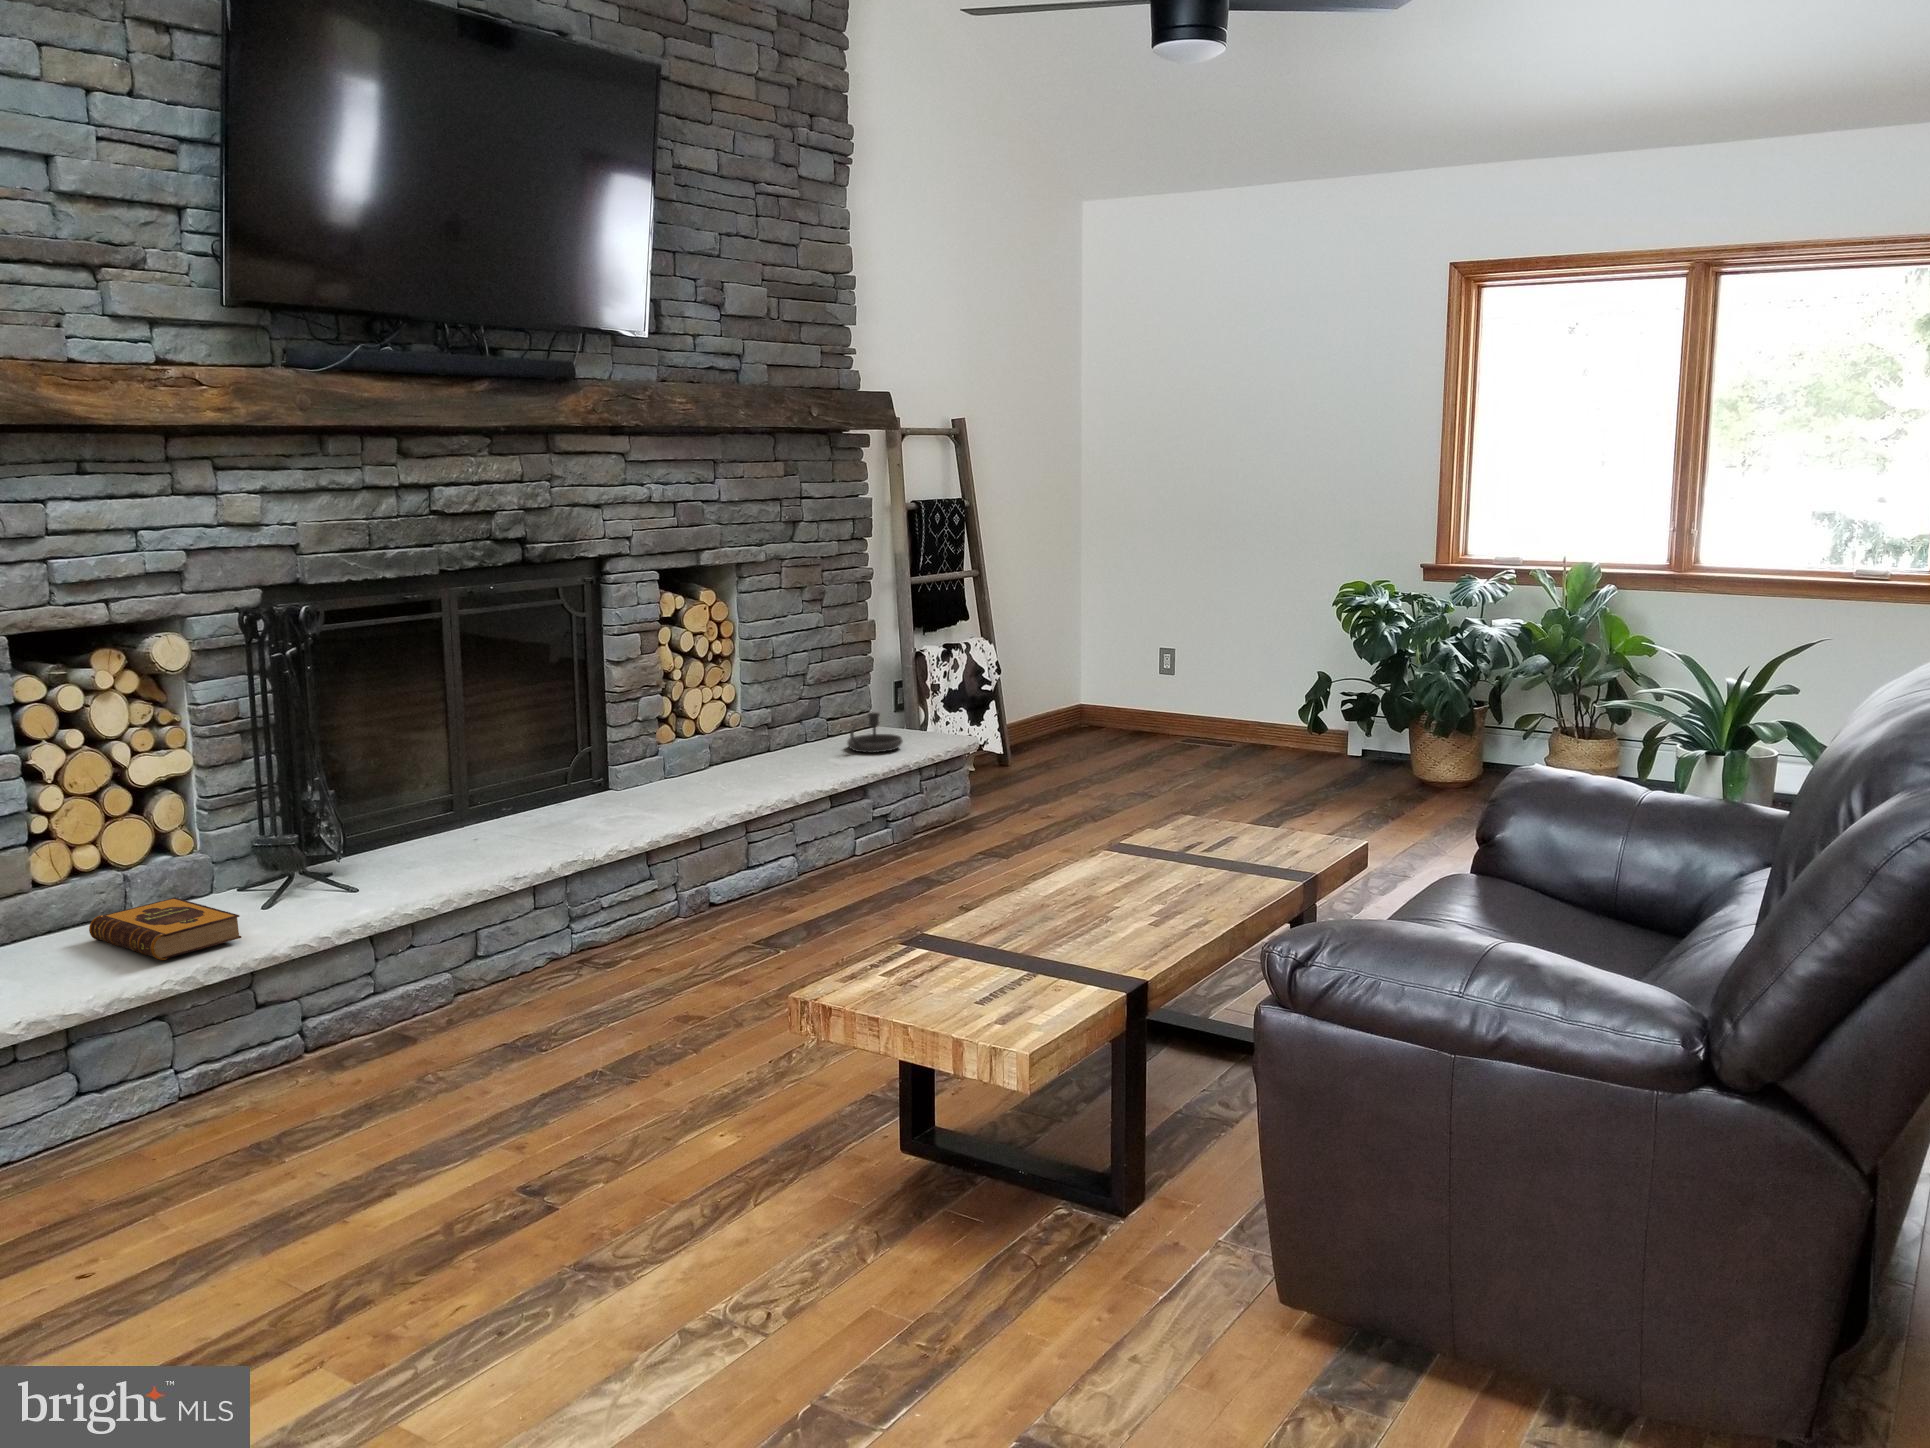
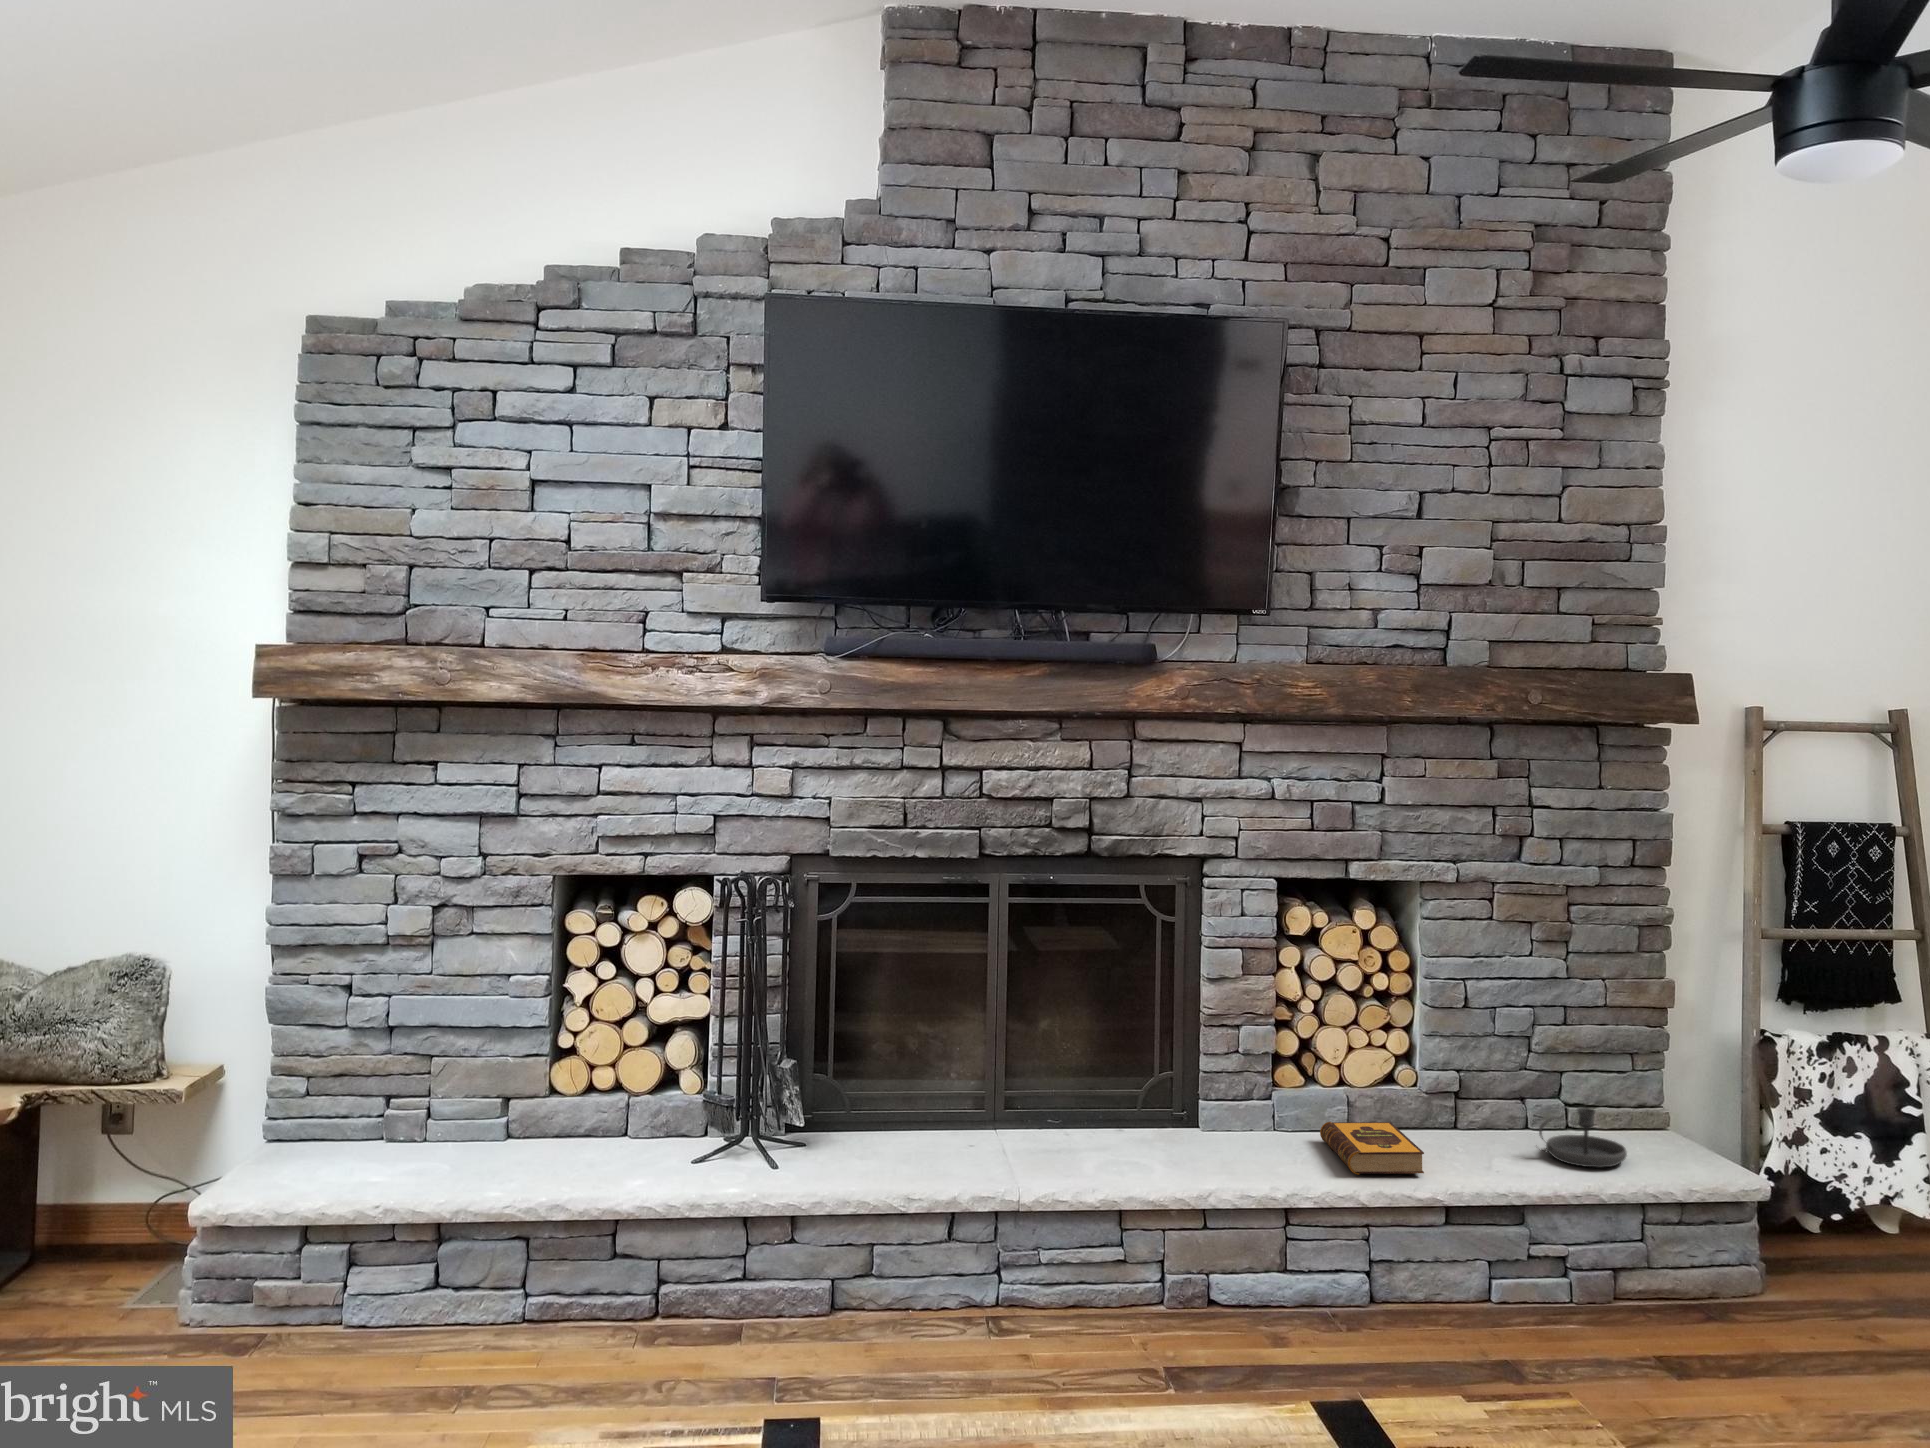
hardback book: present [89,898,241,960] -> present [1320,1122,1424,1175]

